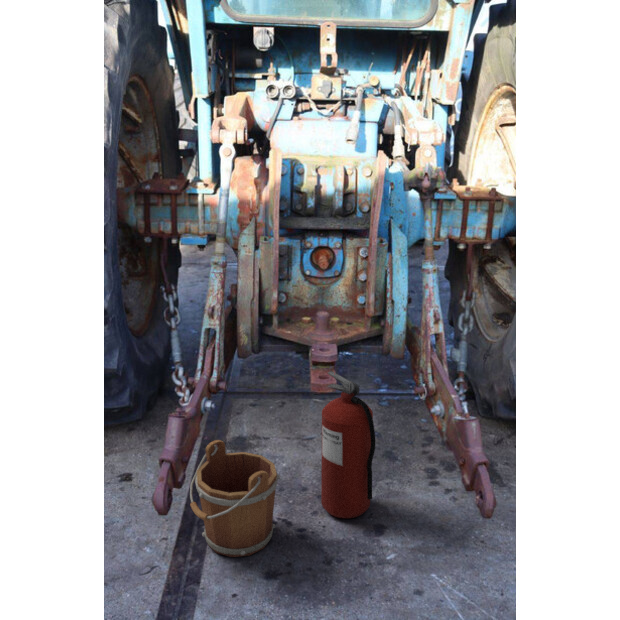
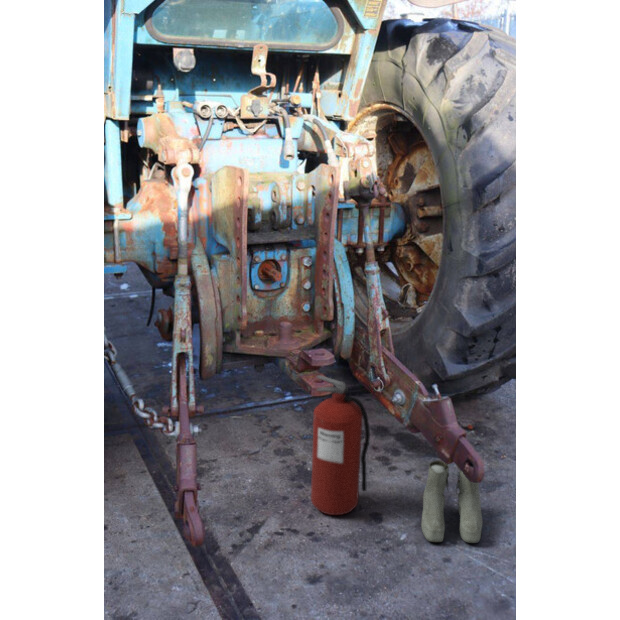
bucket: present [190,440,280,557] -> none [210,460,299,574]
boots: none [411,484,490,584] -> present [421,461,482,543]

